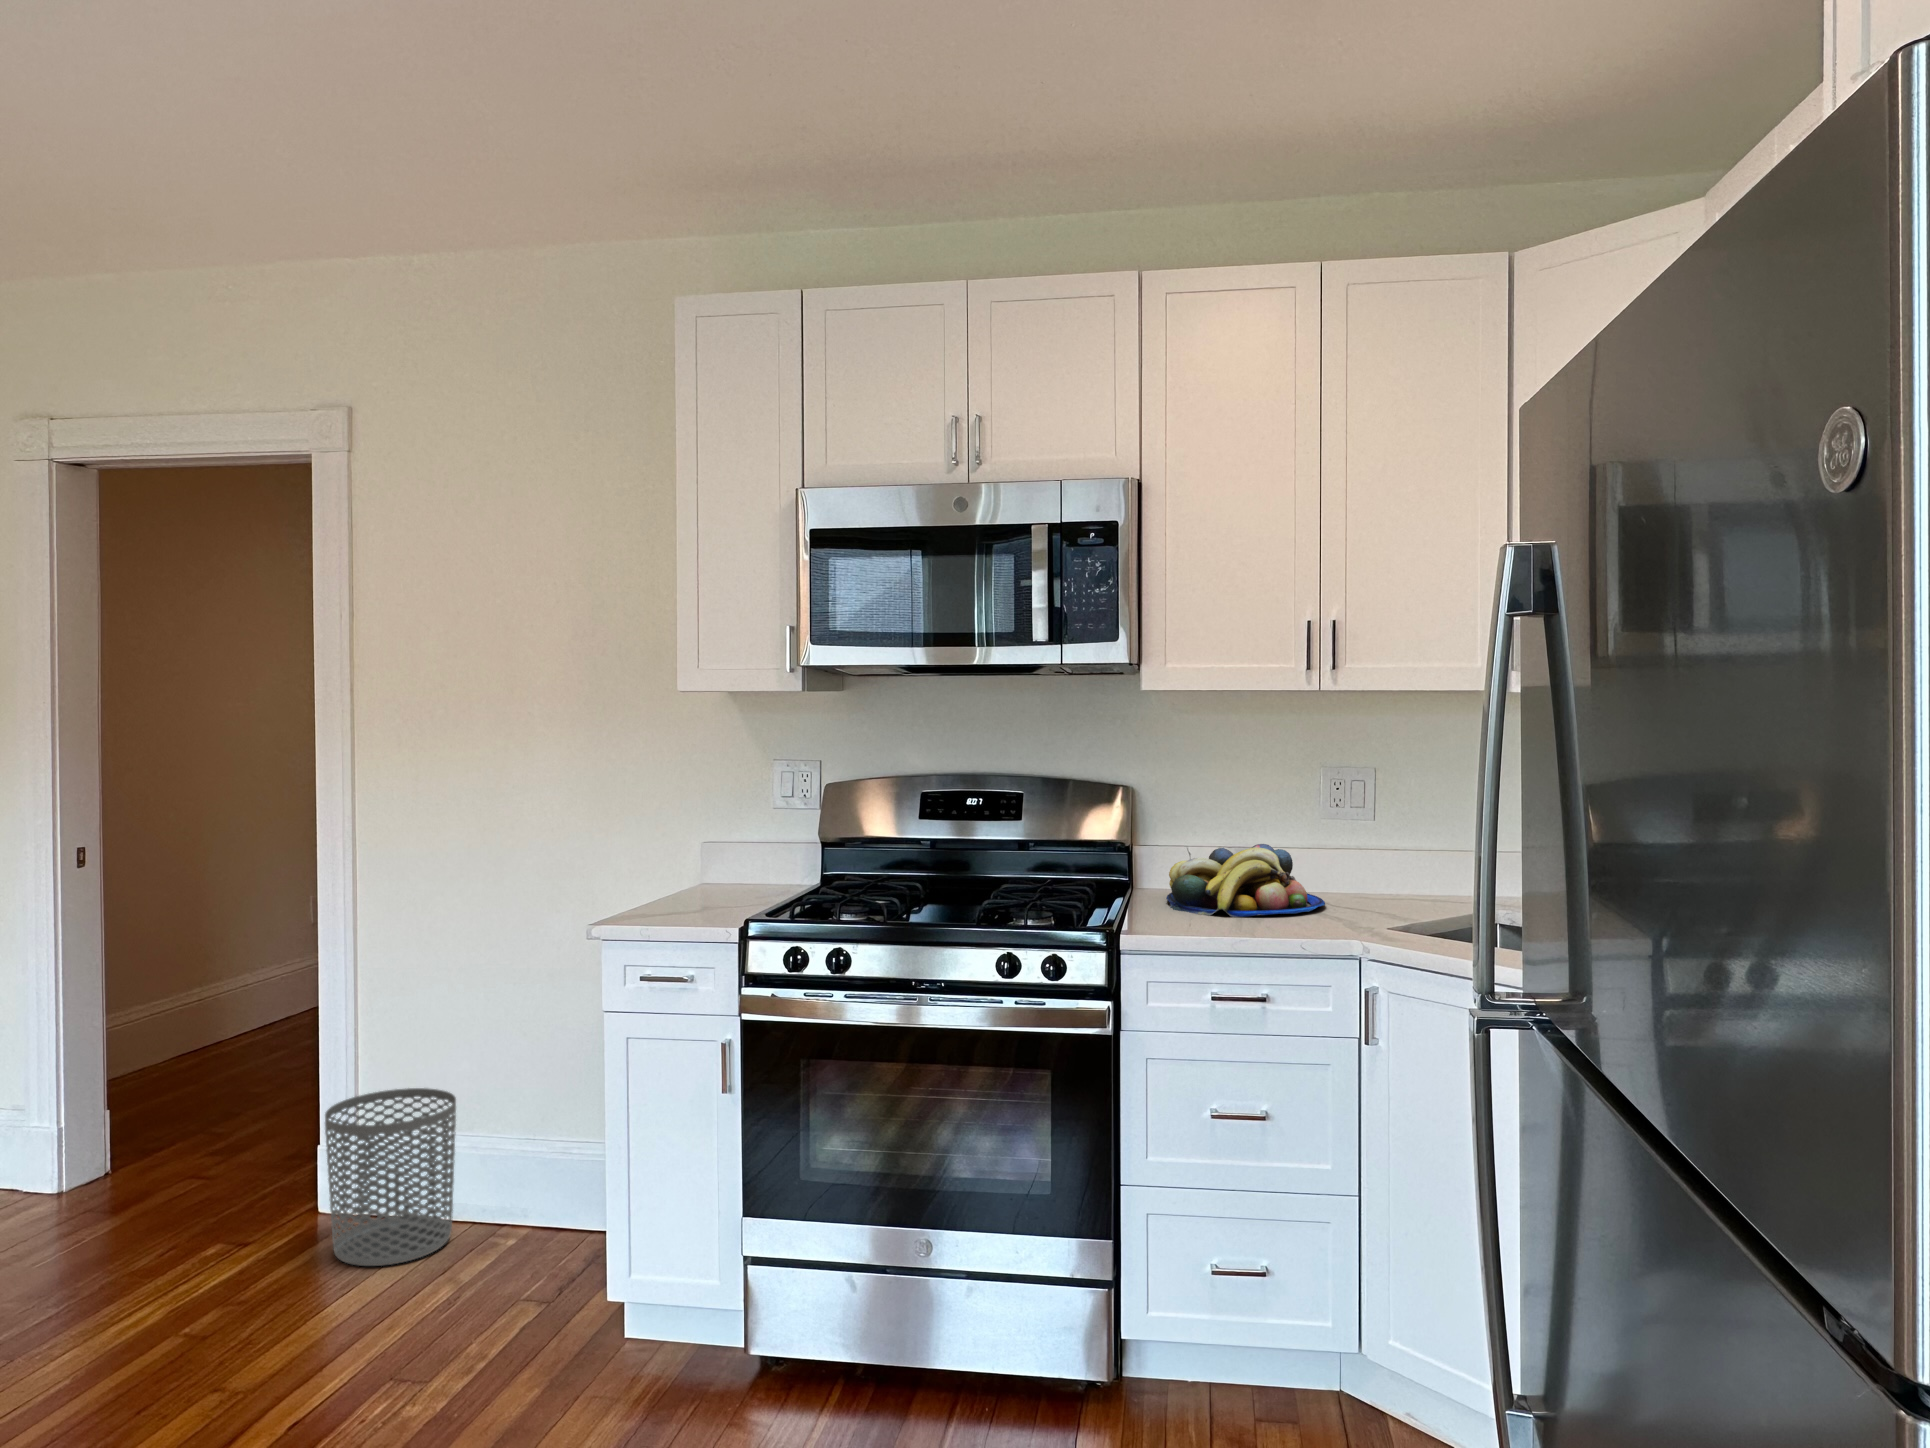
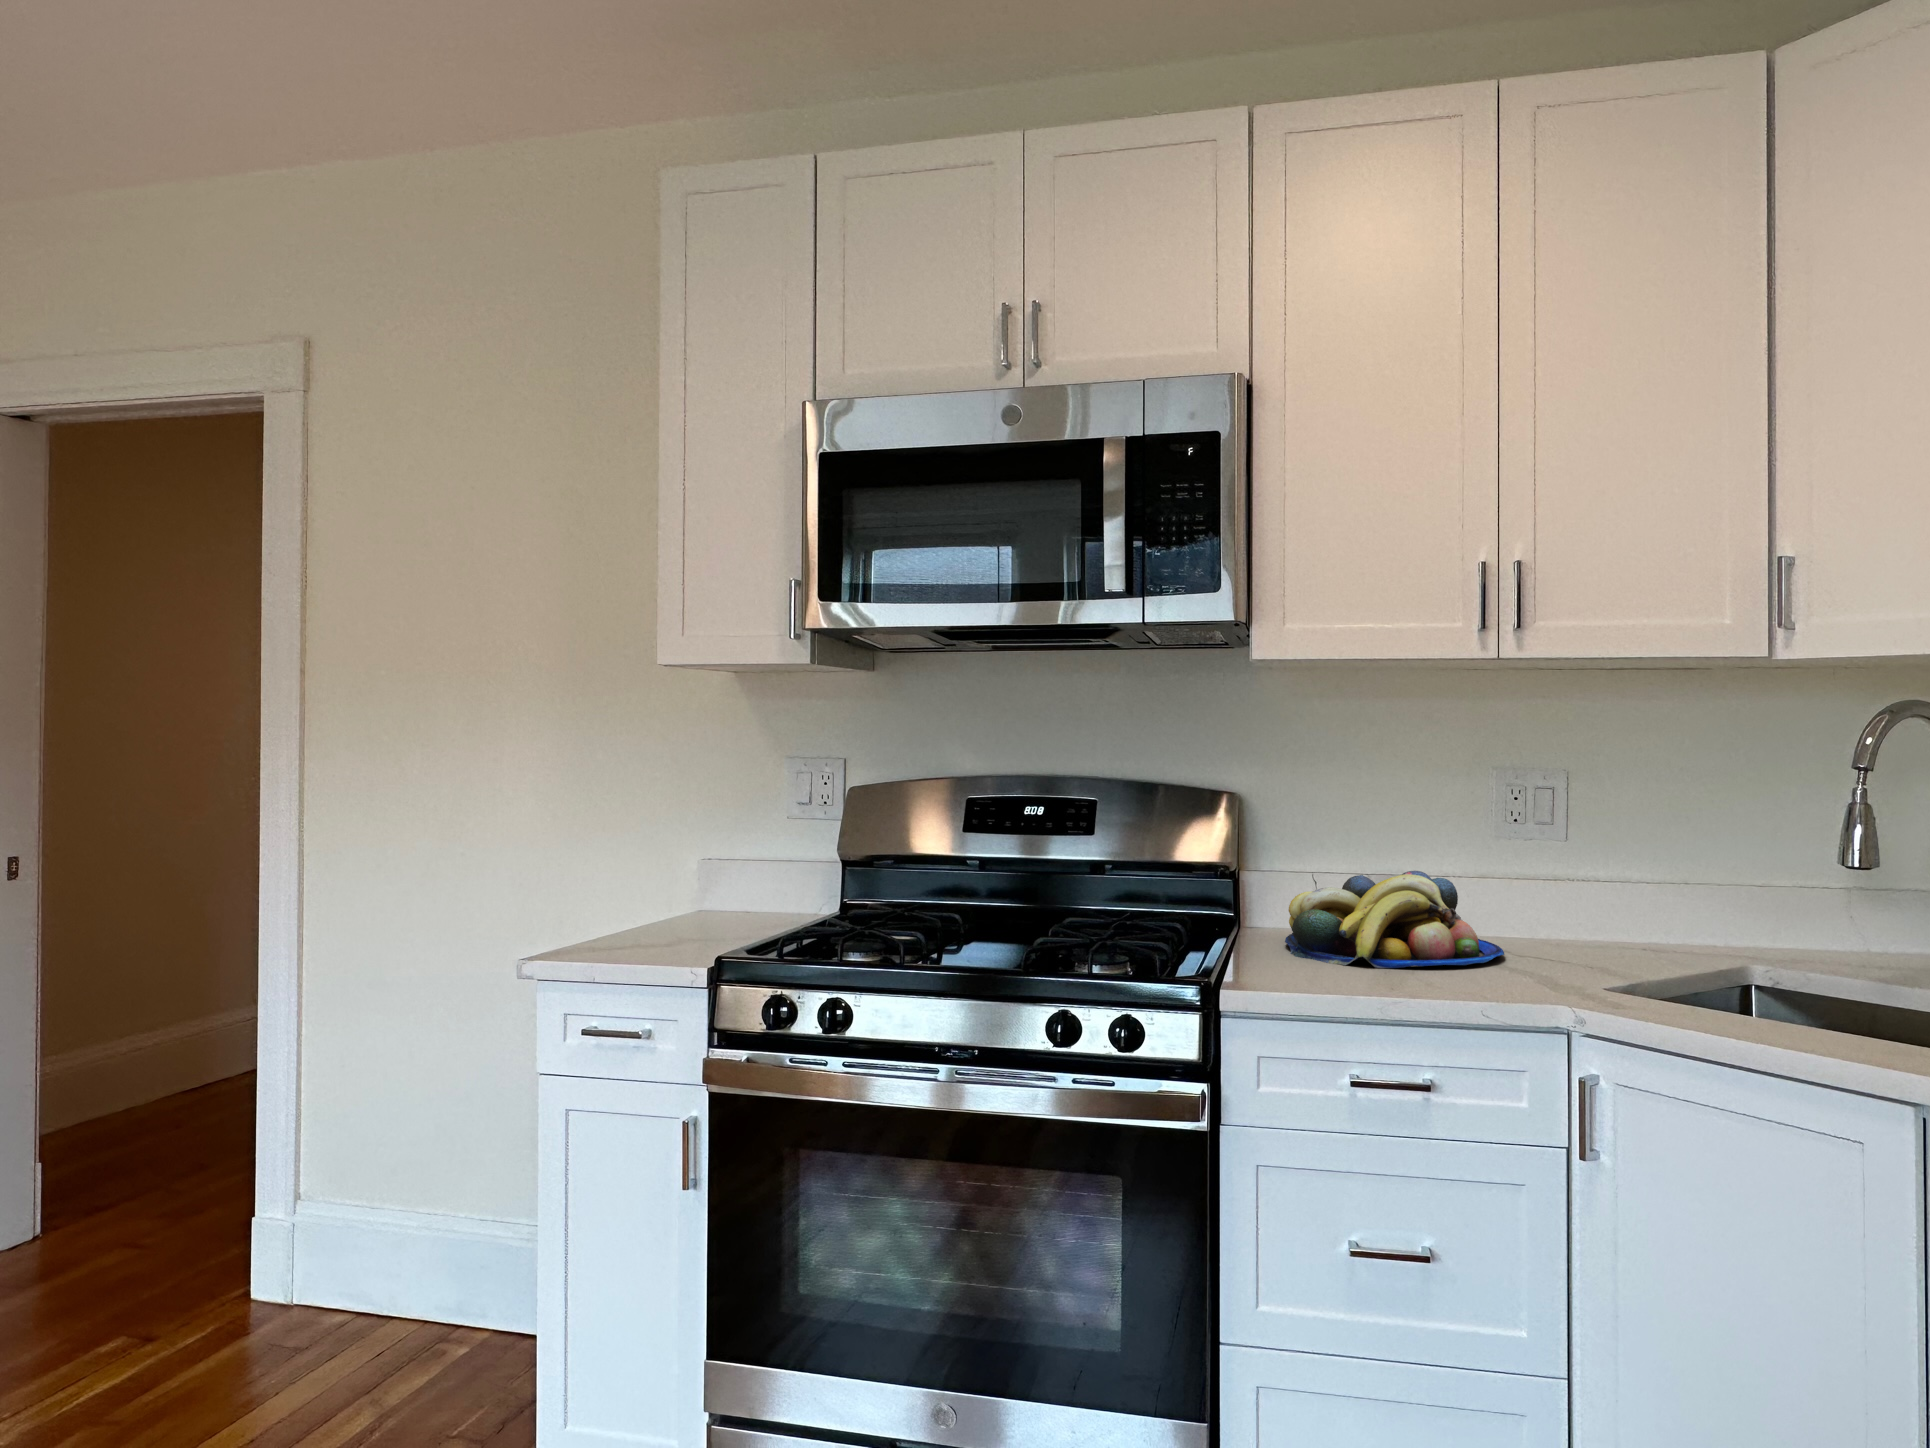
waste bin: present [325,1088,456,1266] -> none [235,1155,400,1381]

